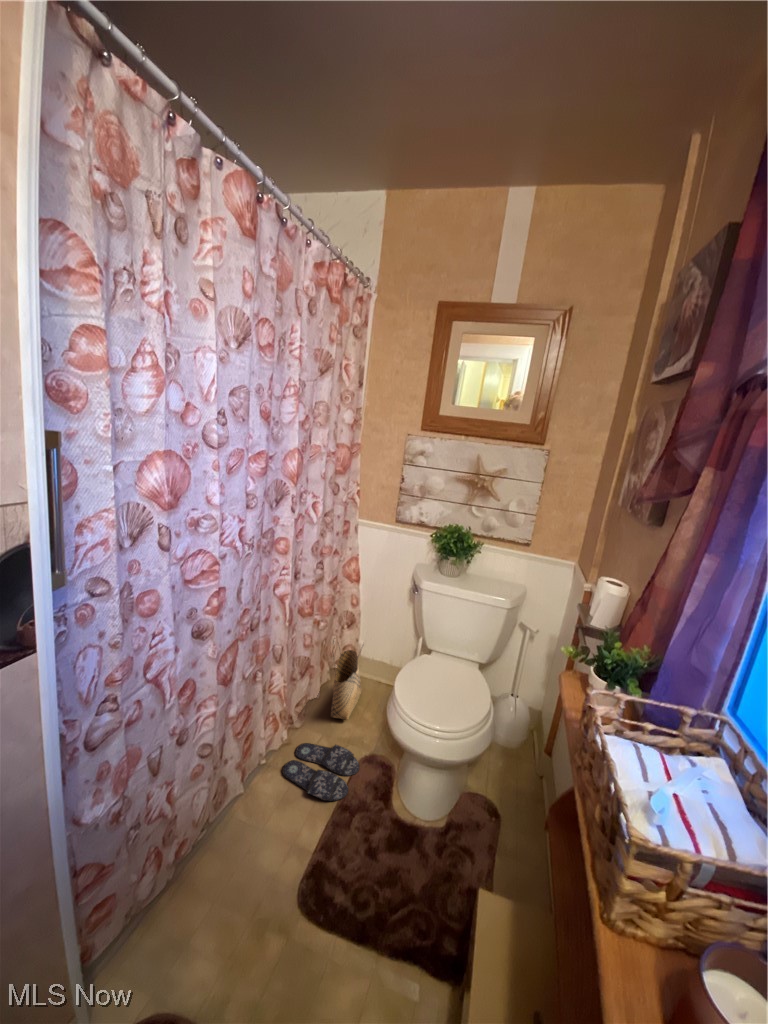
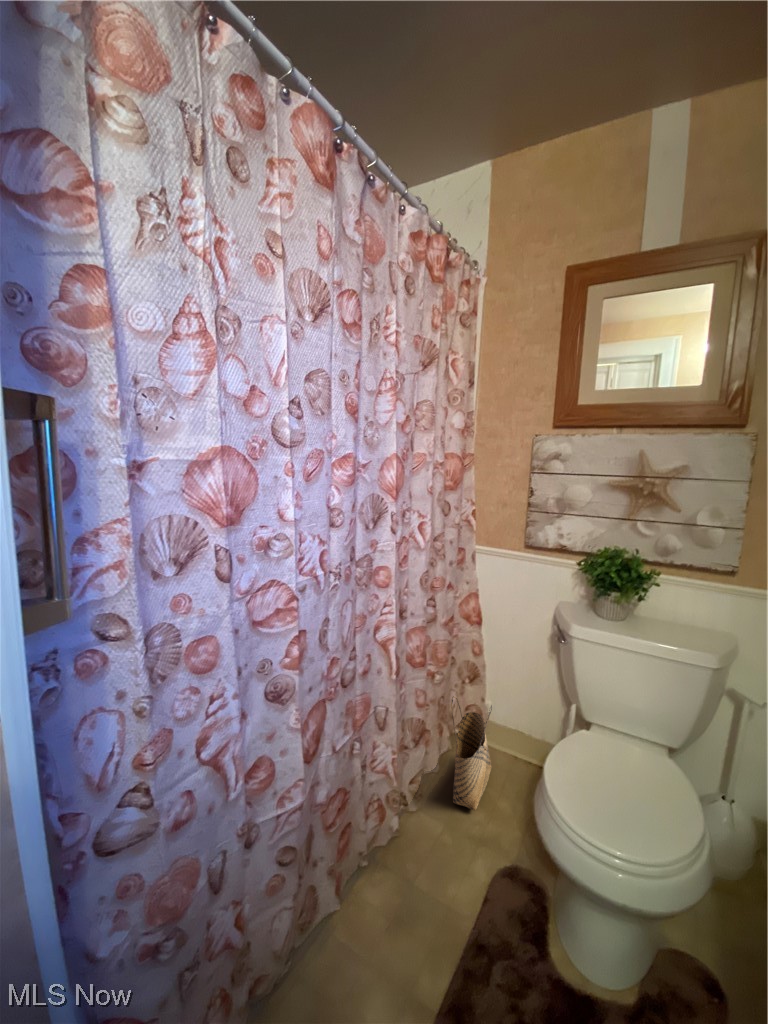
slippers: present [282,743,359,801] -> none [393,838,497,945]

